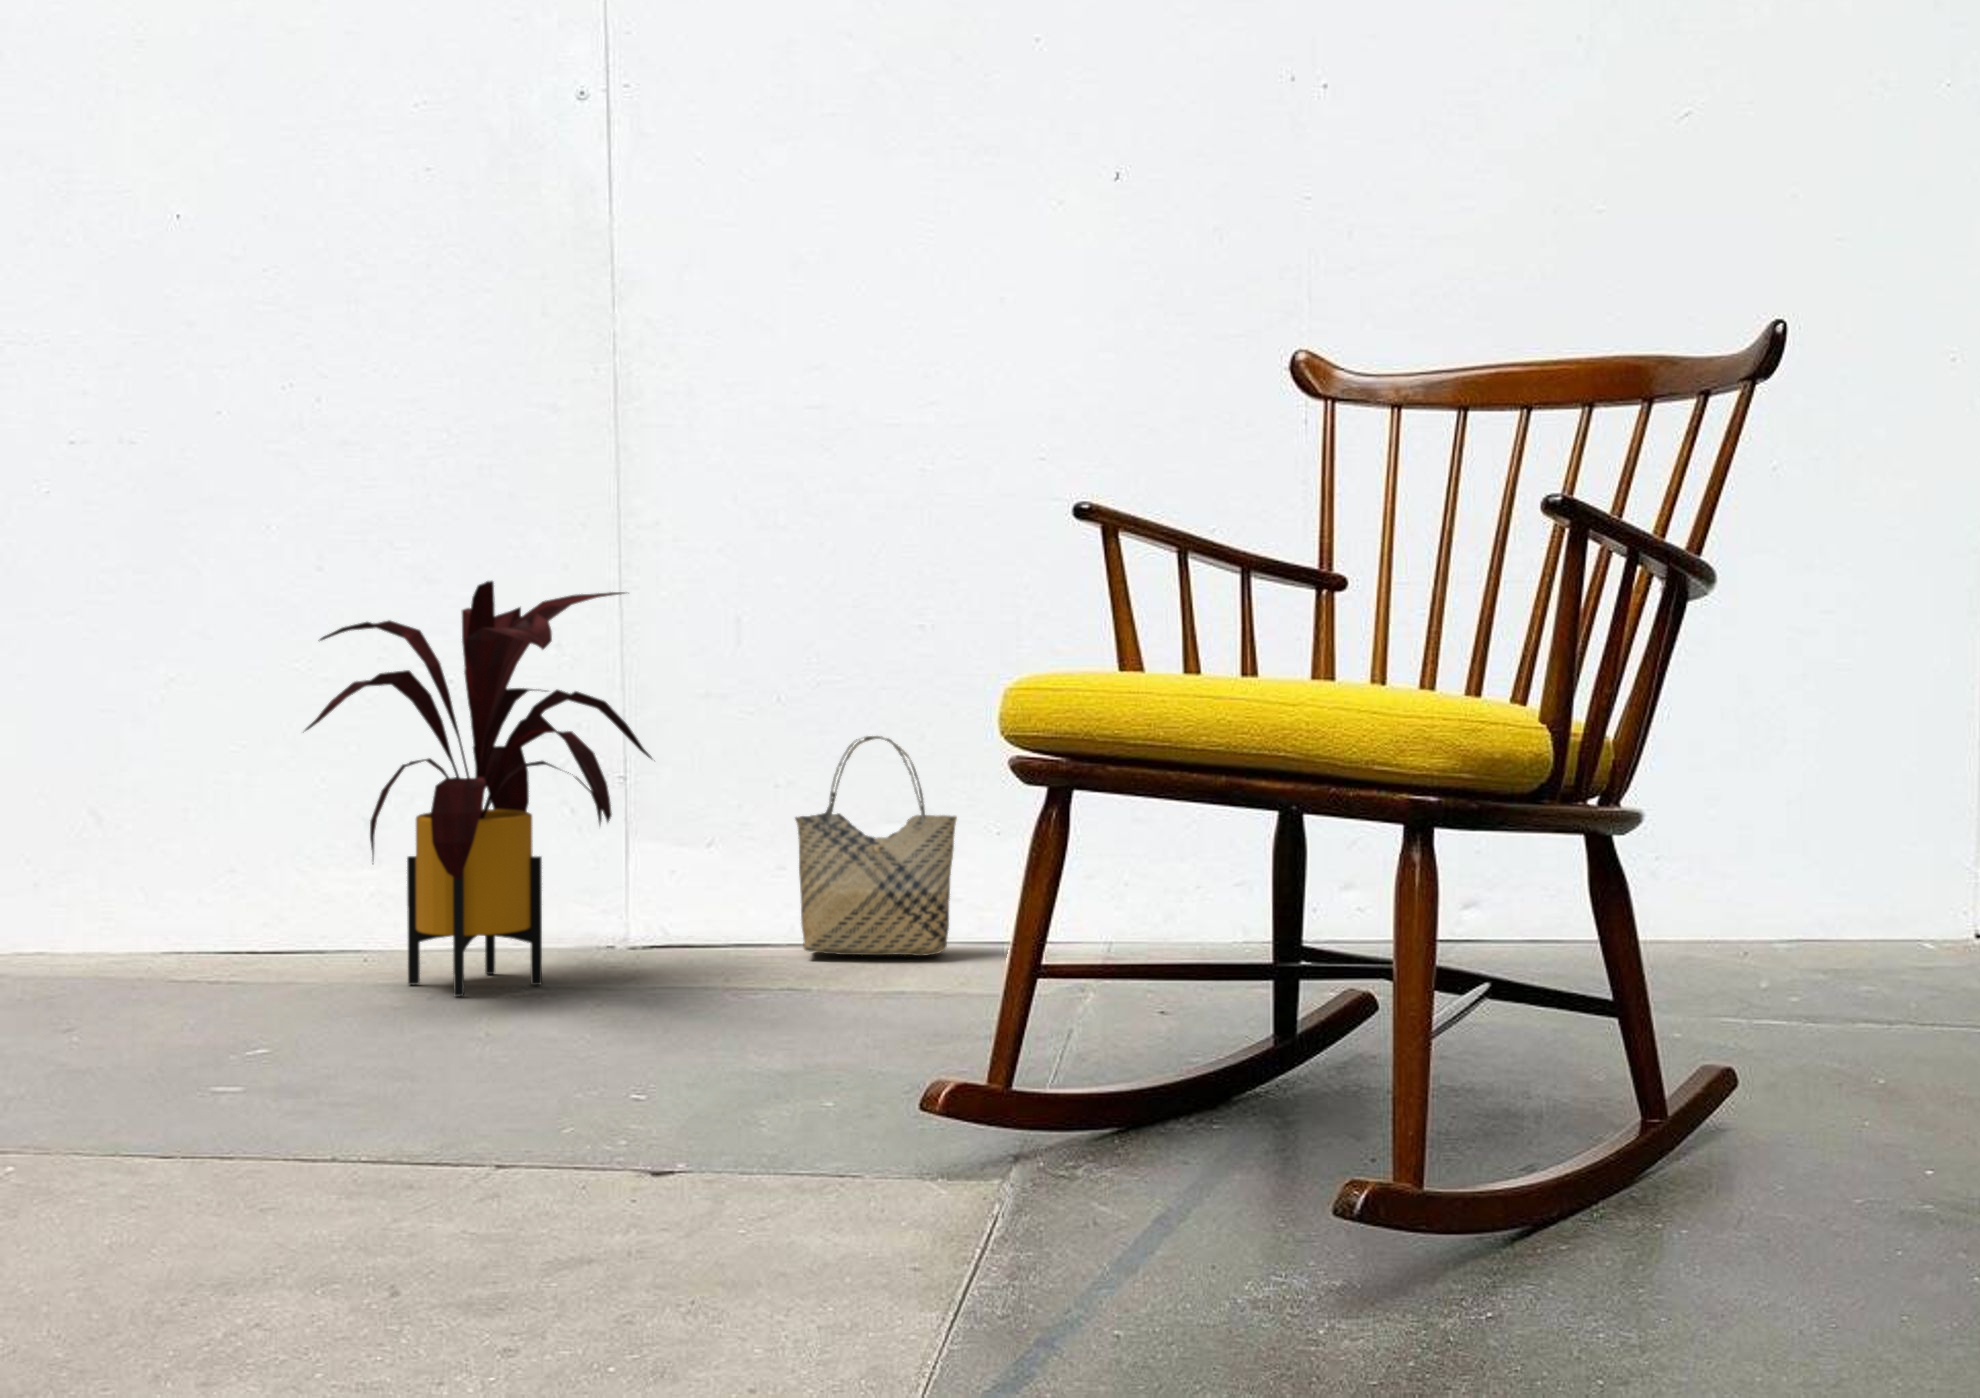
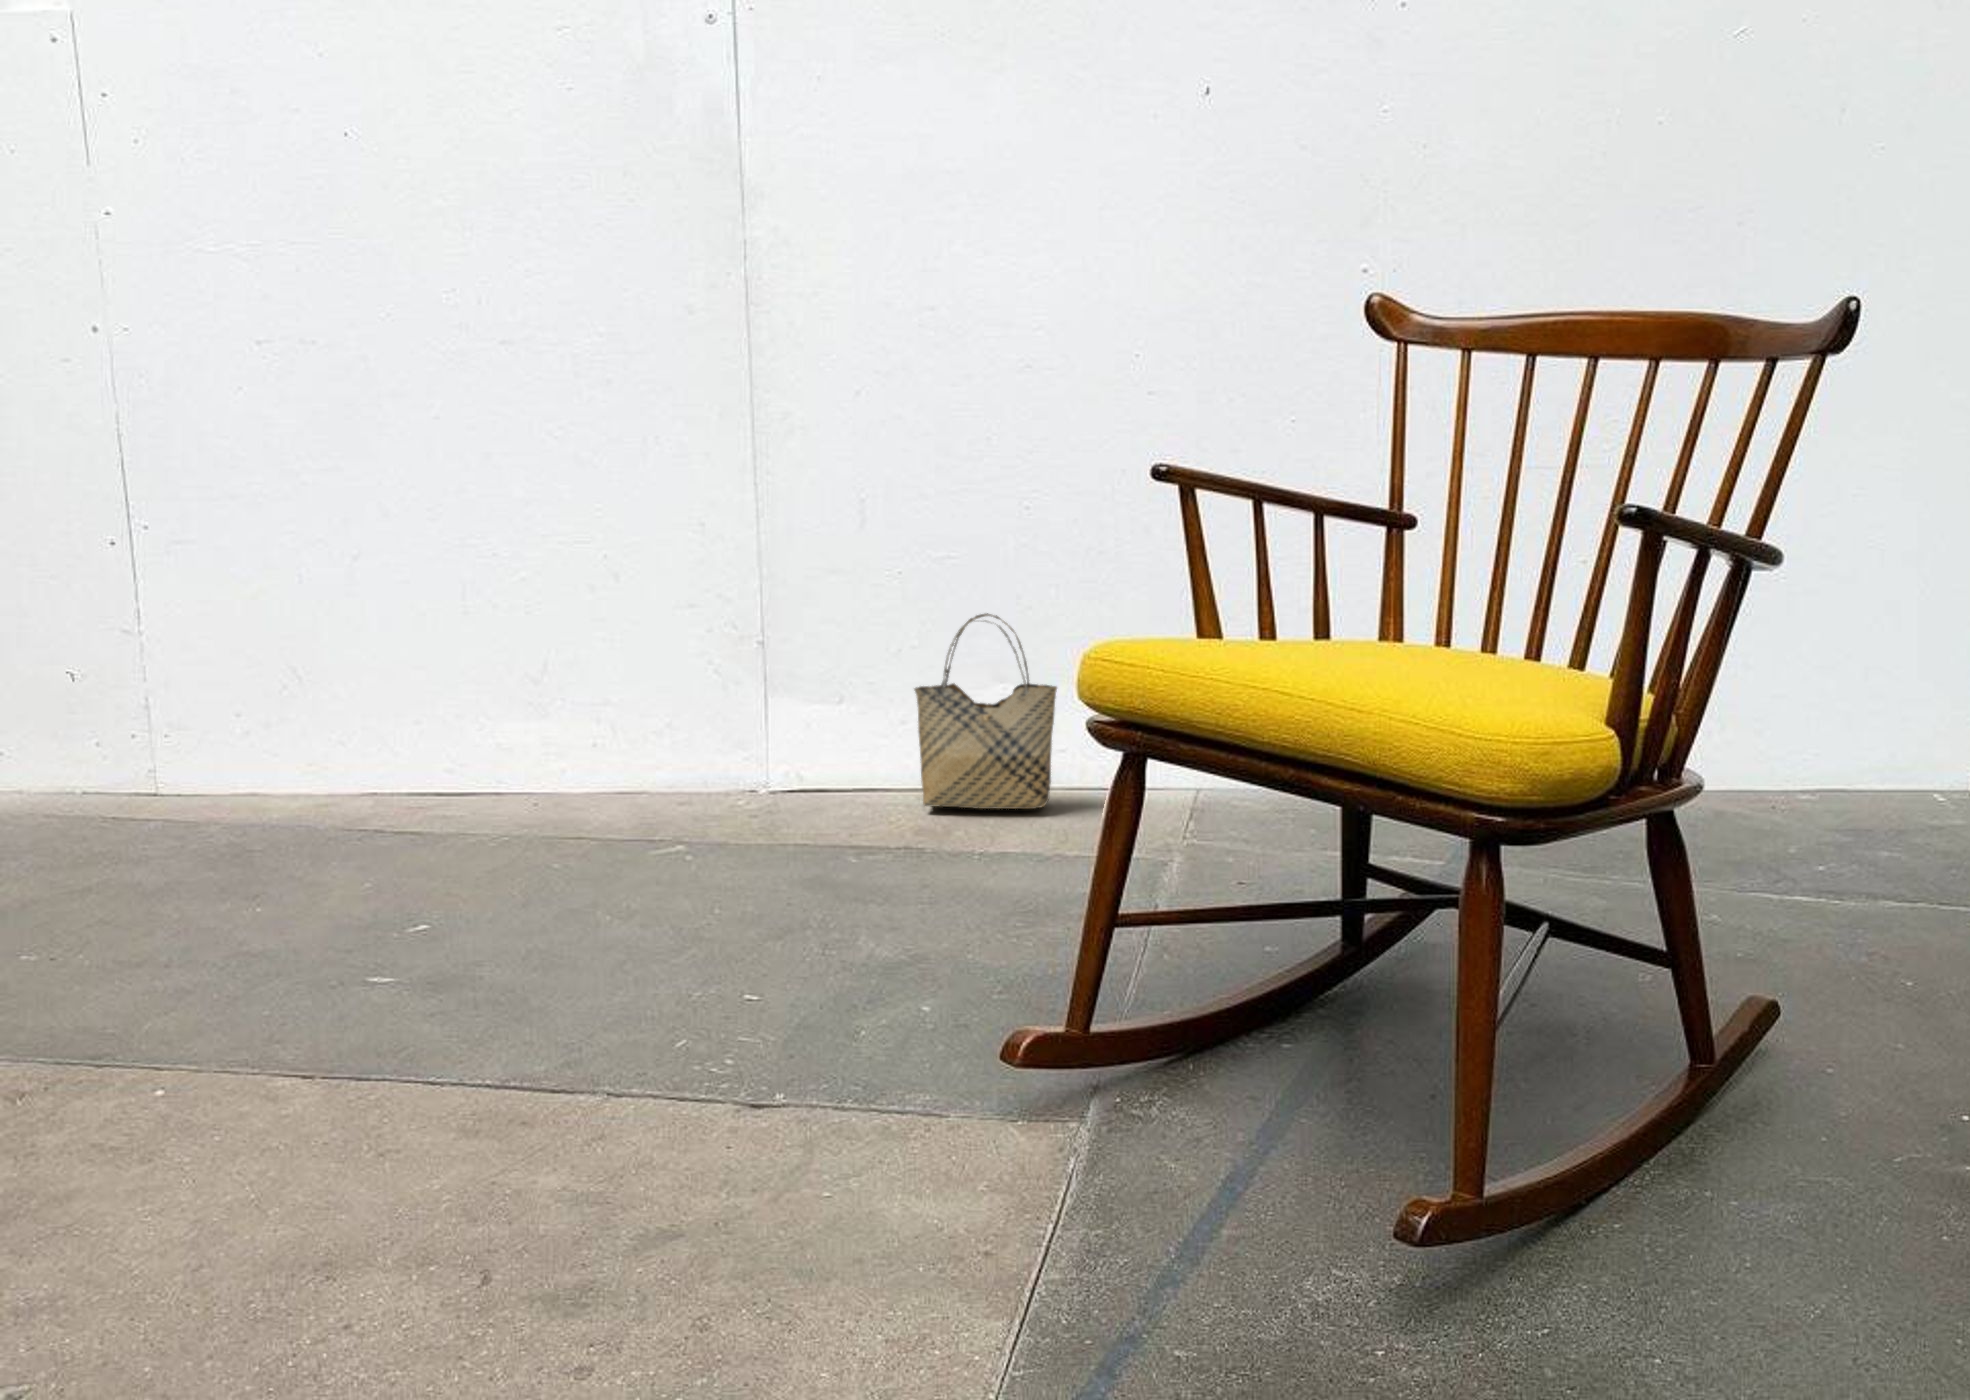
house plant: present [305,581,652,996] -> none [469,494,790,861]

